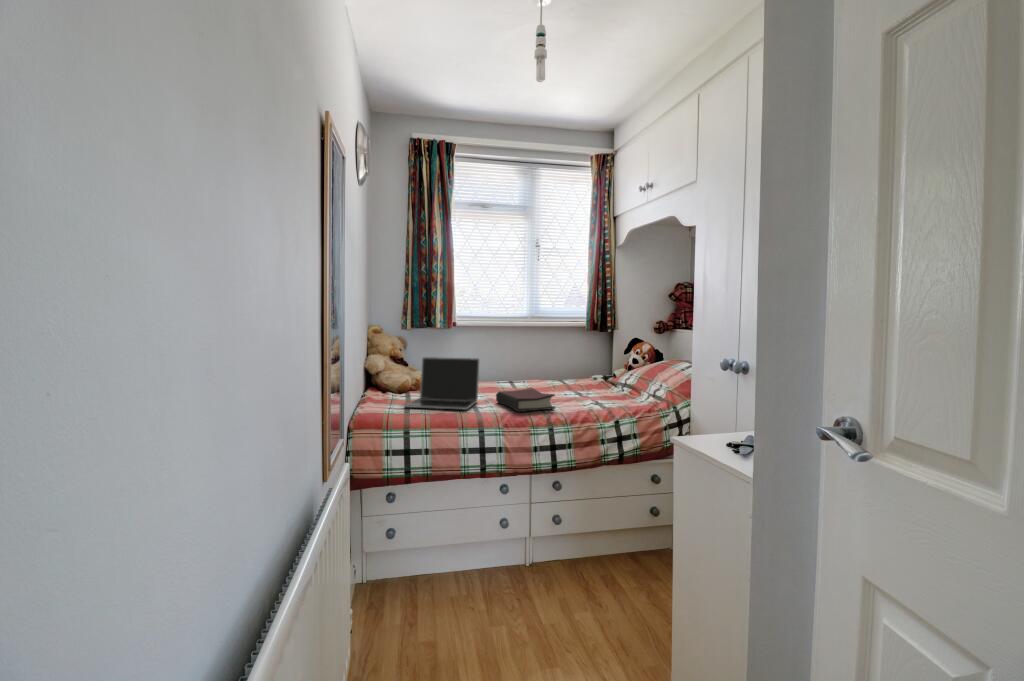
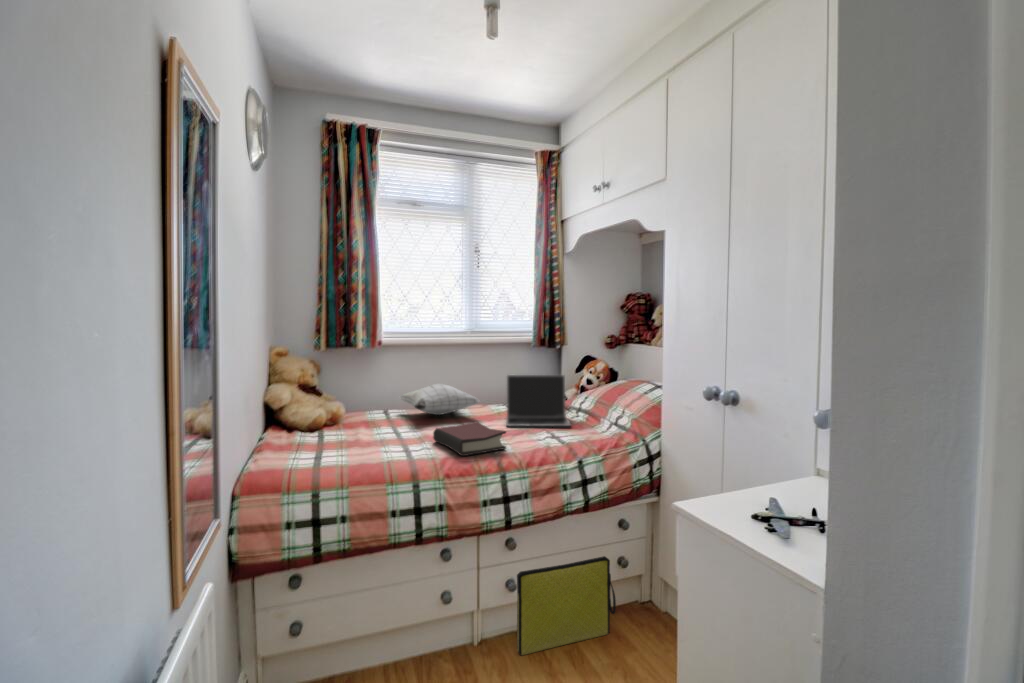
laptop: present [405,357,479,410] -> present [506,375,570,426]
pillow: none [469,359,537,385] -> present [400,384,479,415]
bag: none [560,502,645,575] -> present [517,556,616,656]

